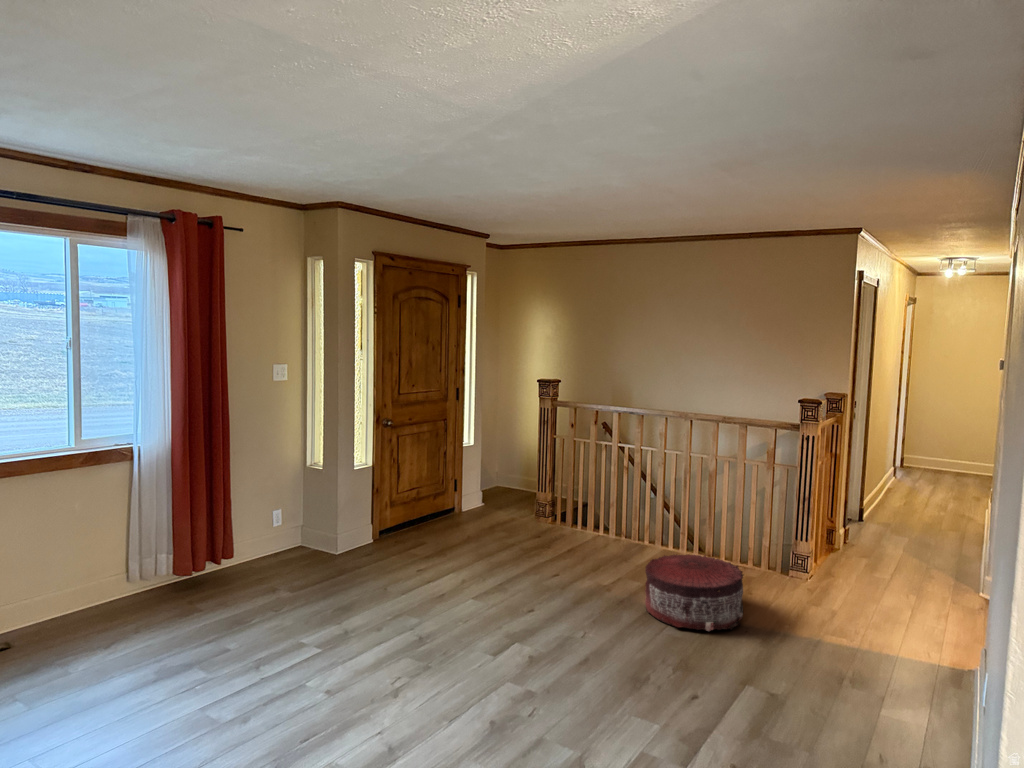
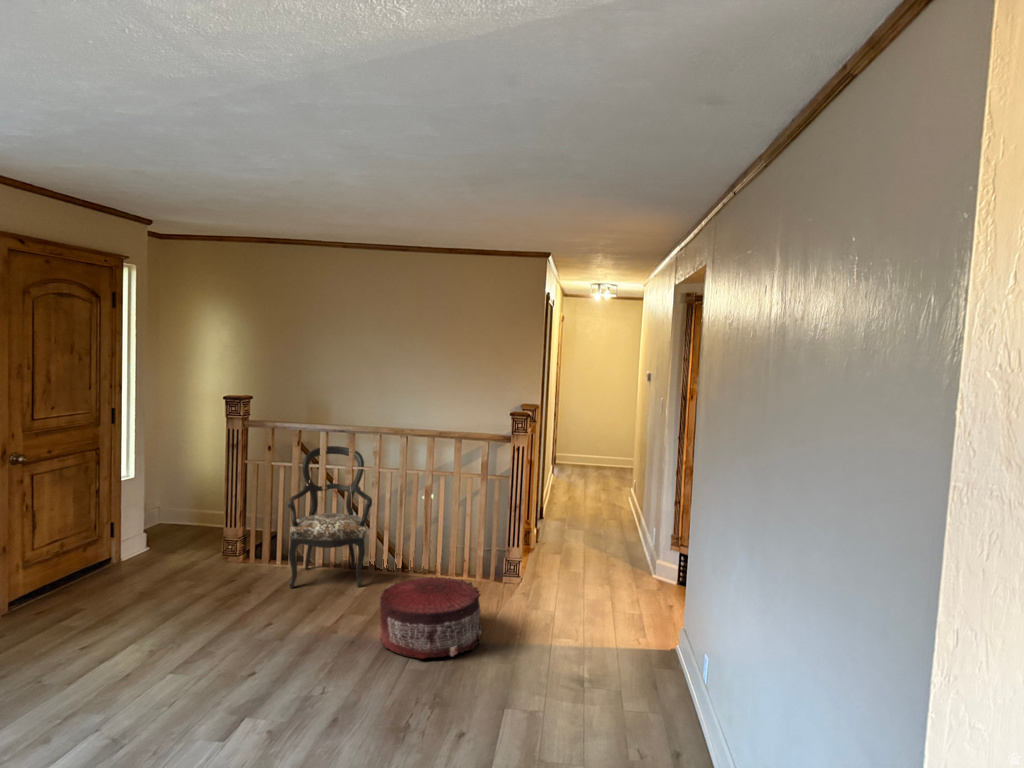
armchair: none [581,427,656,558] -> present [288,446,372,588]

